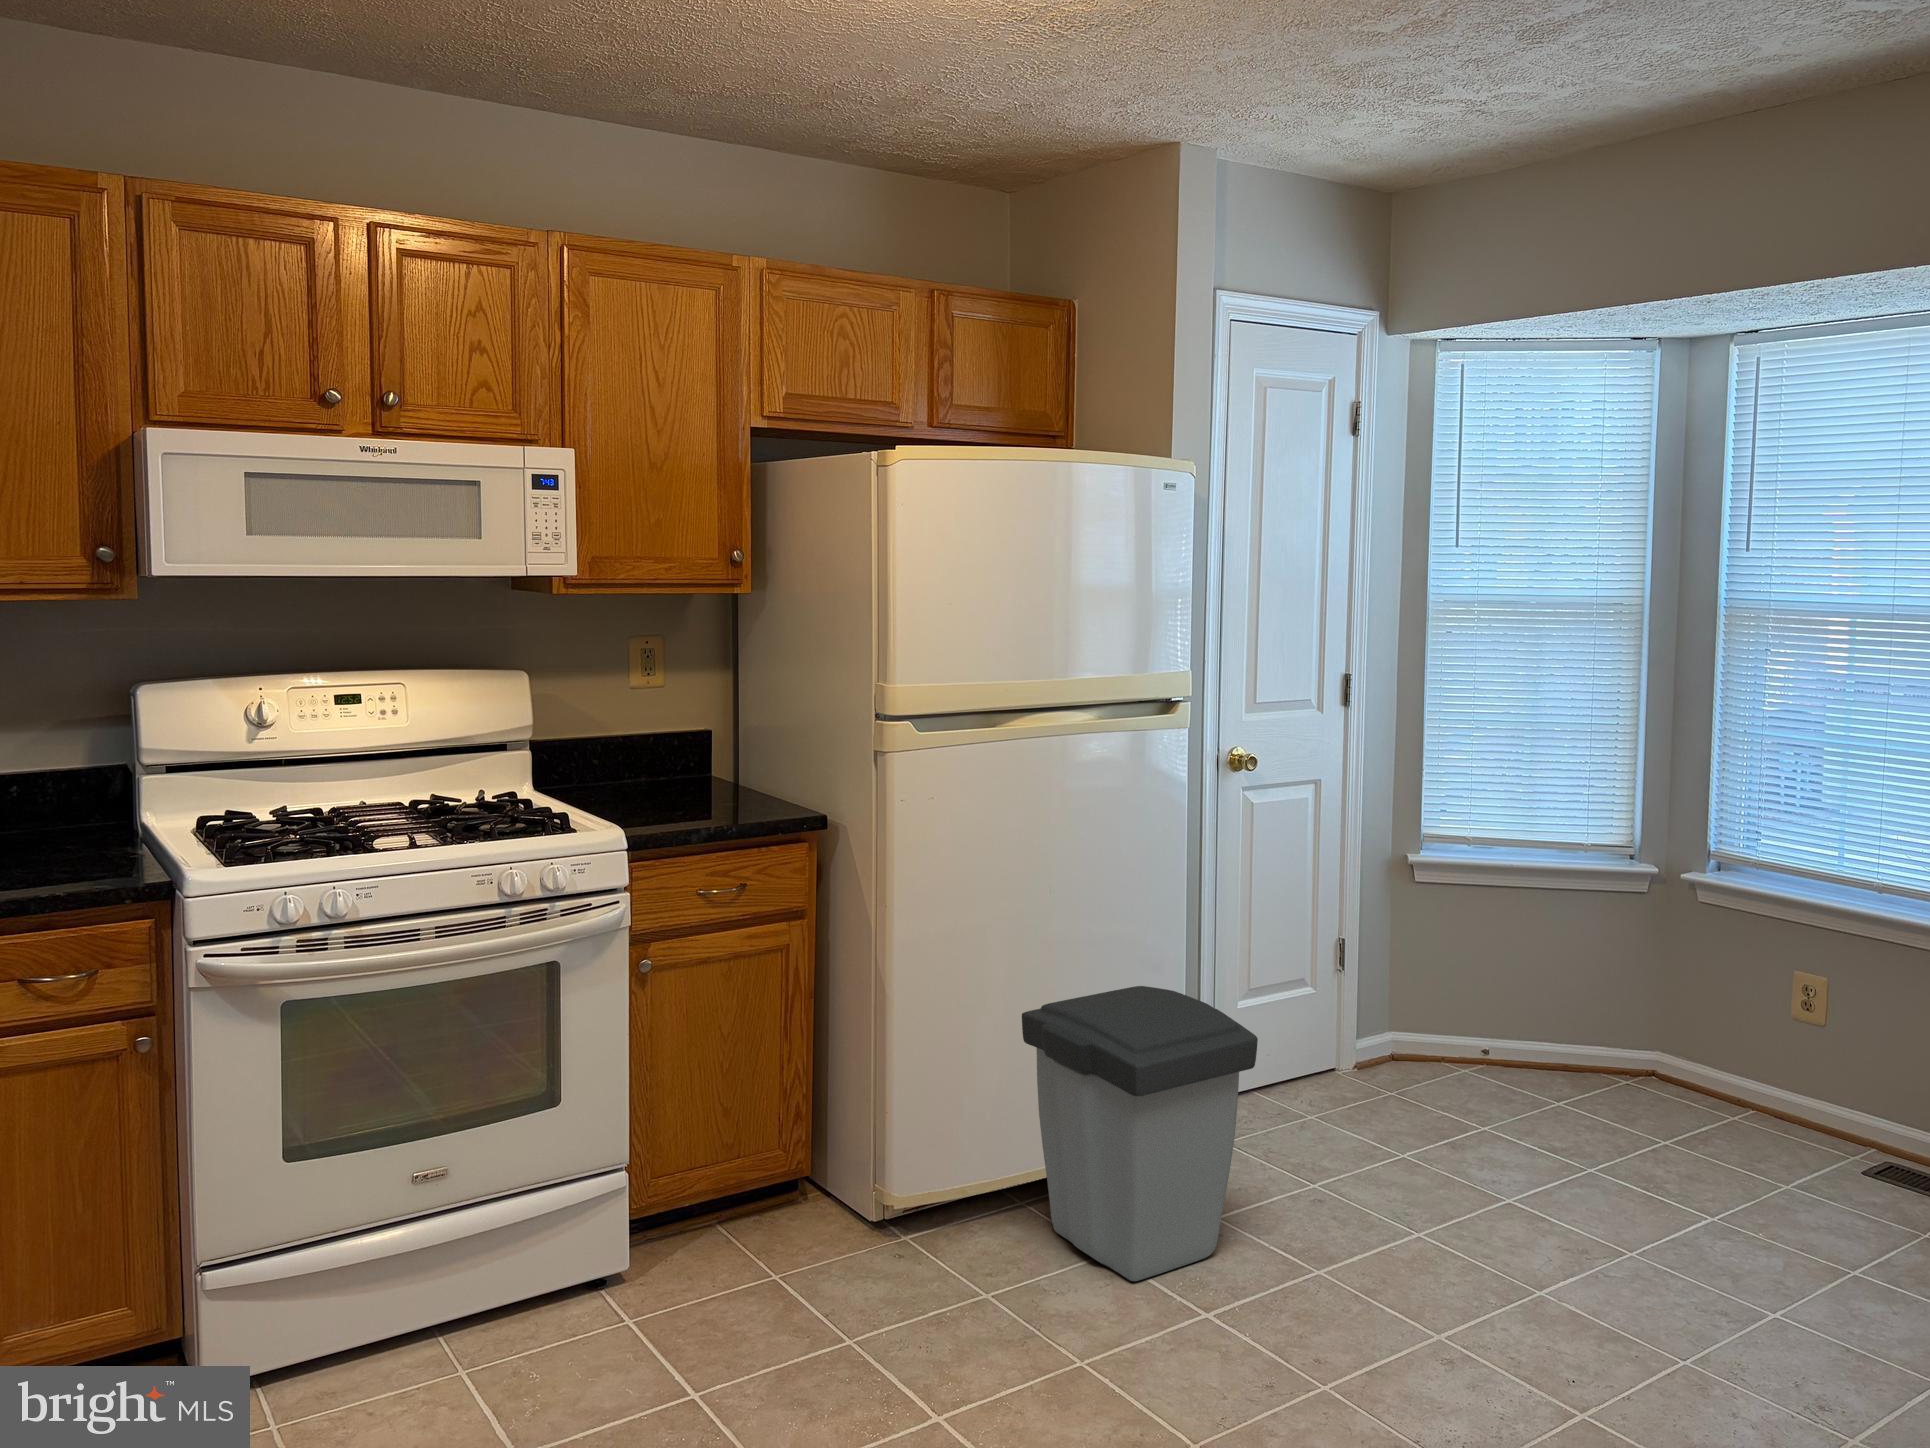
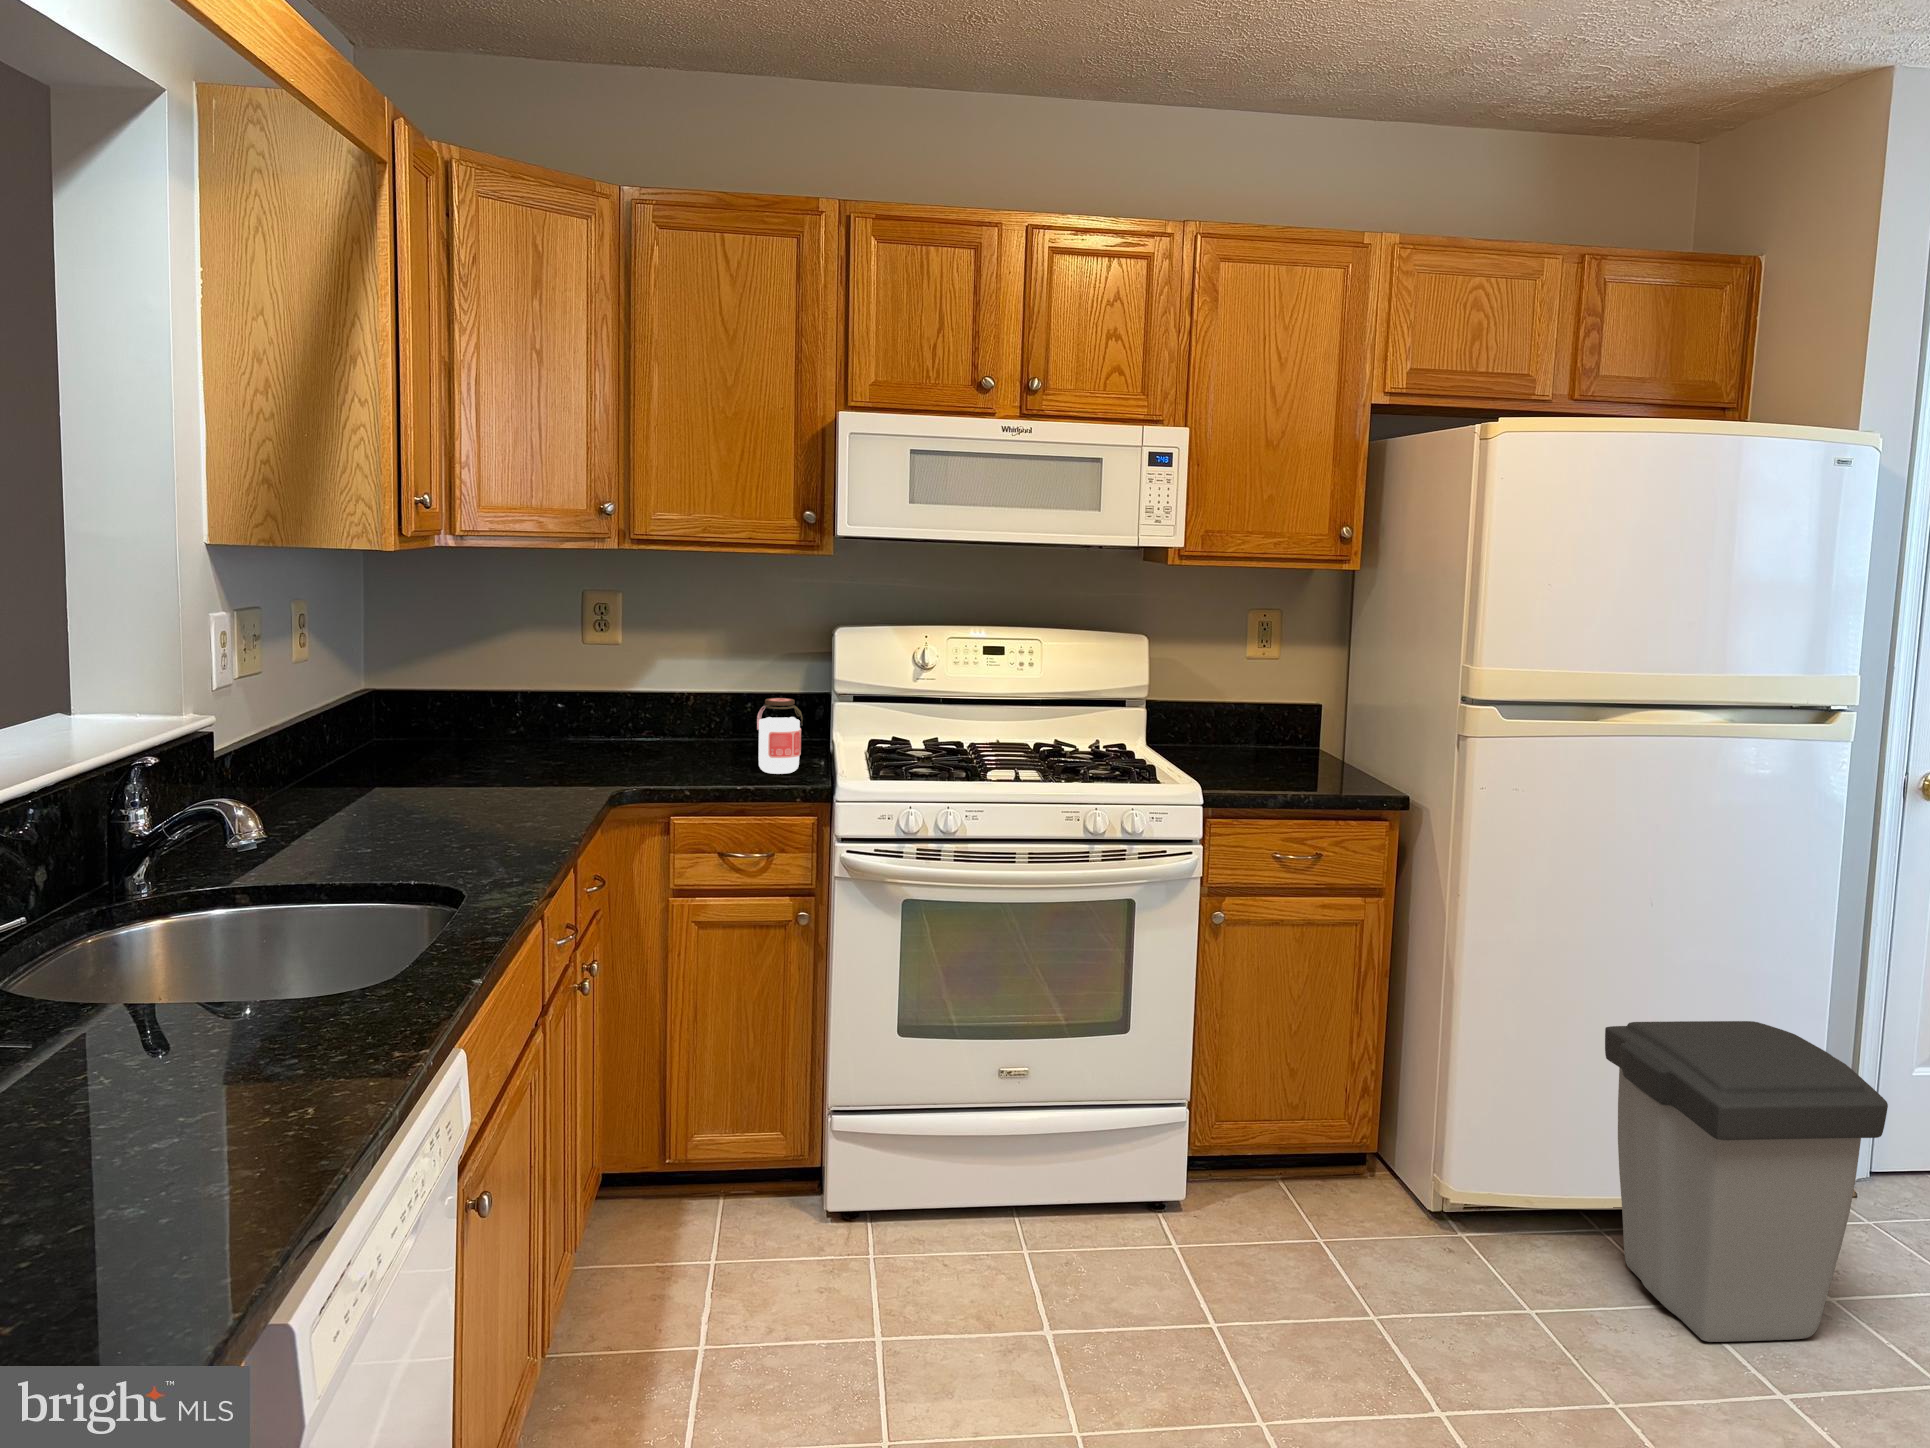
jar: none [53,778,119,874] -> present [757,698,803,774]

